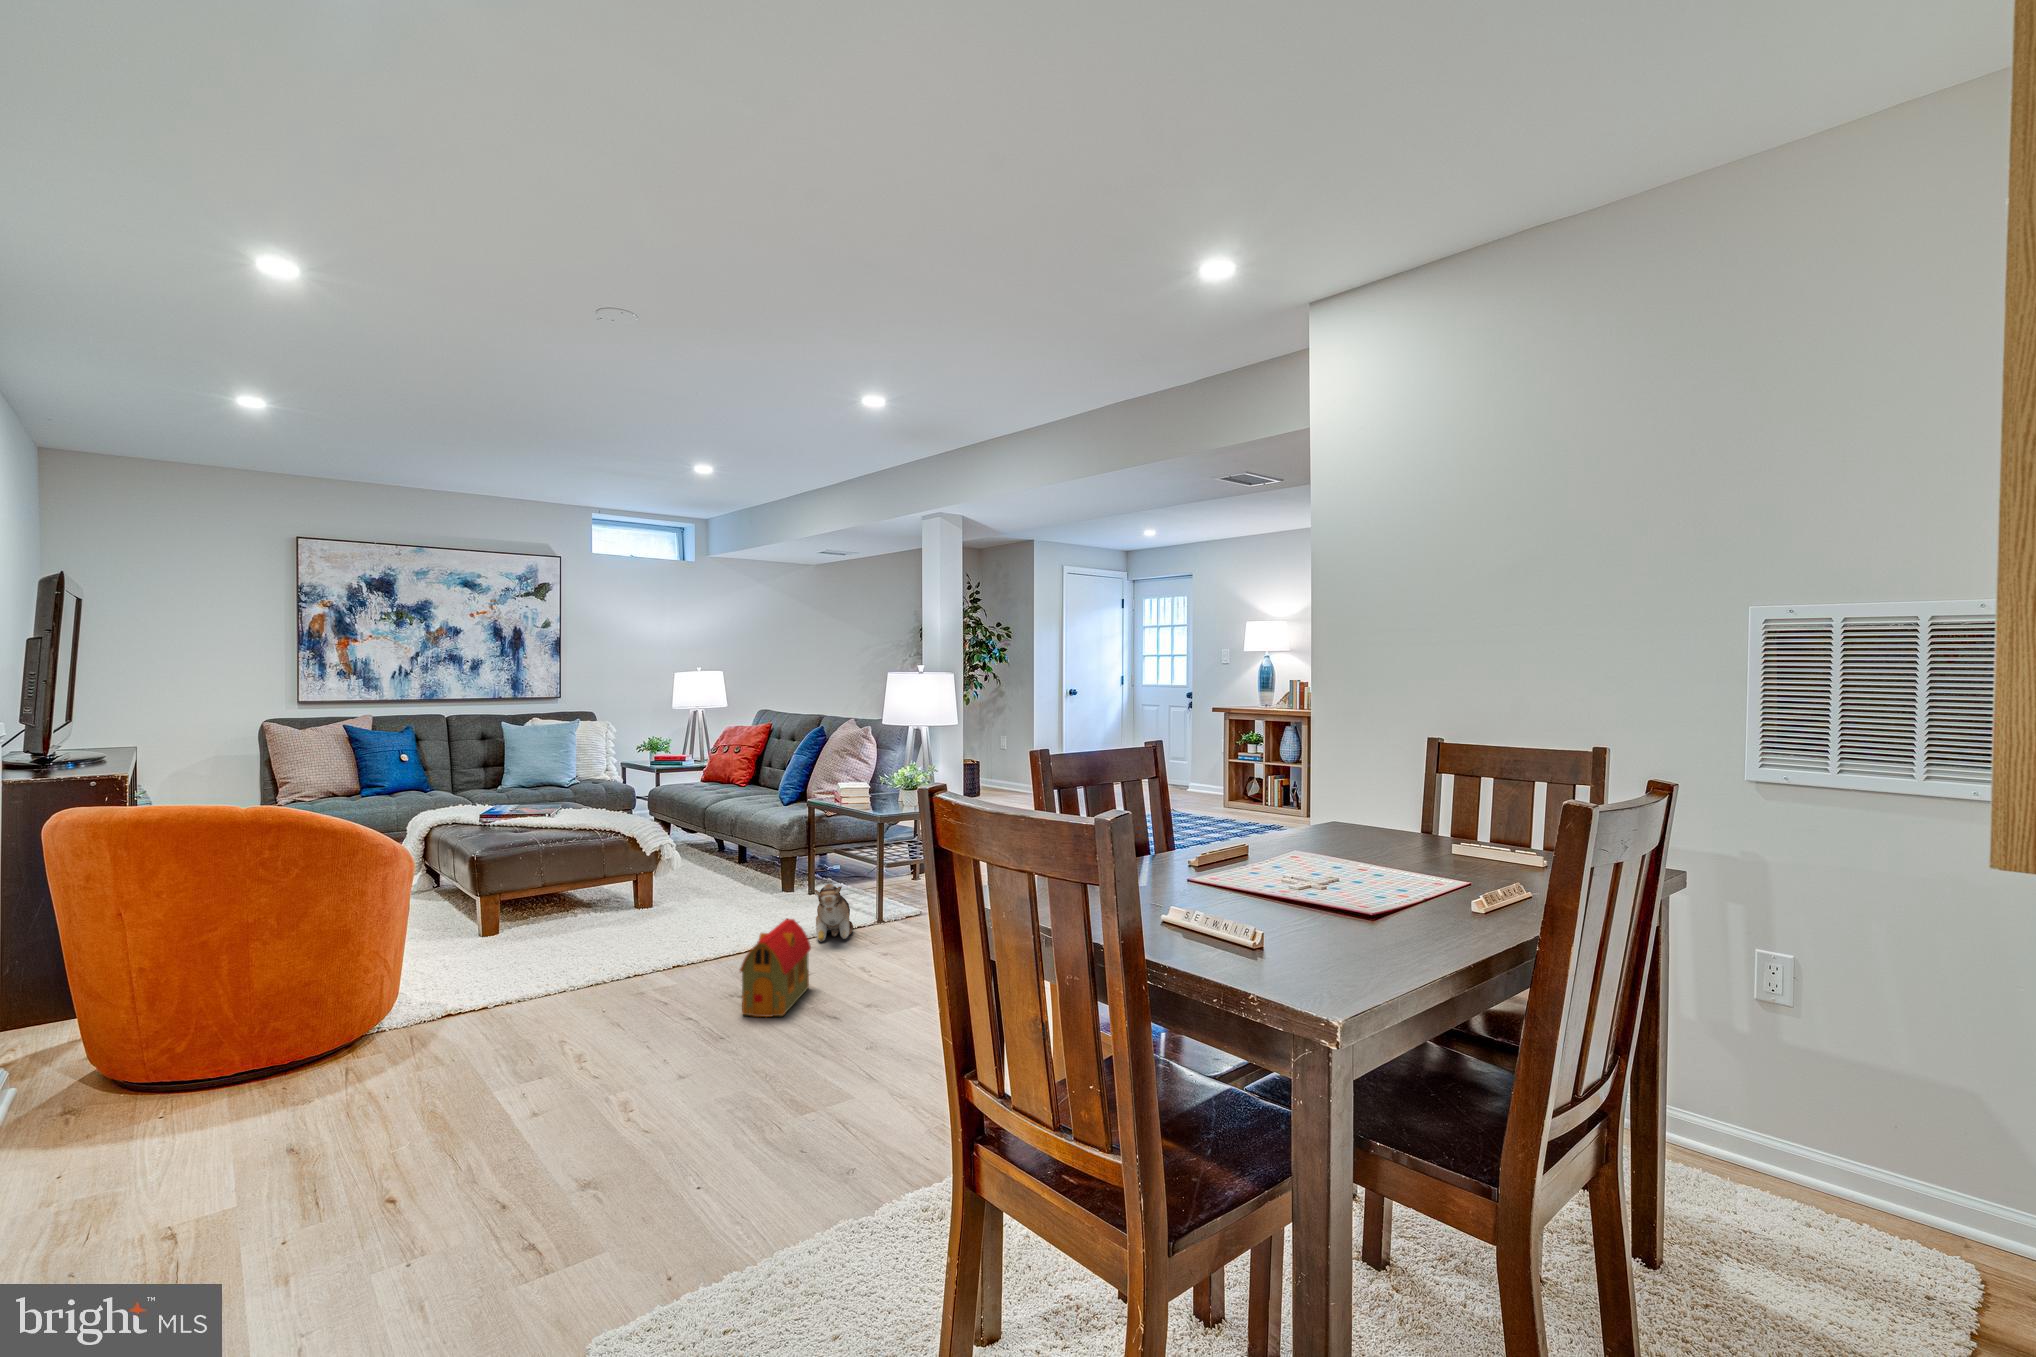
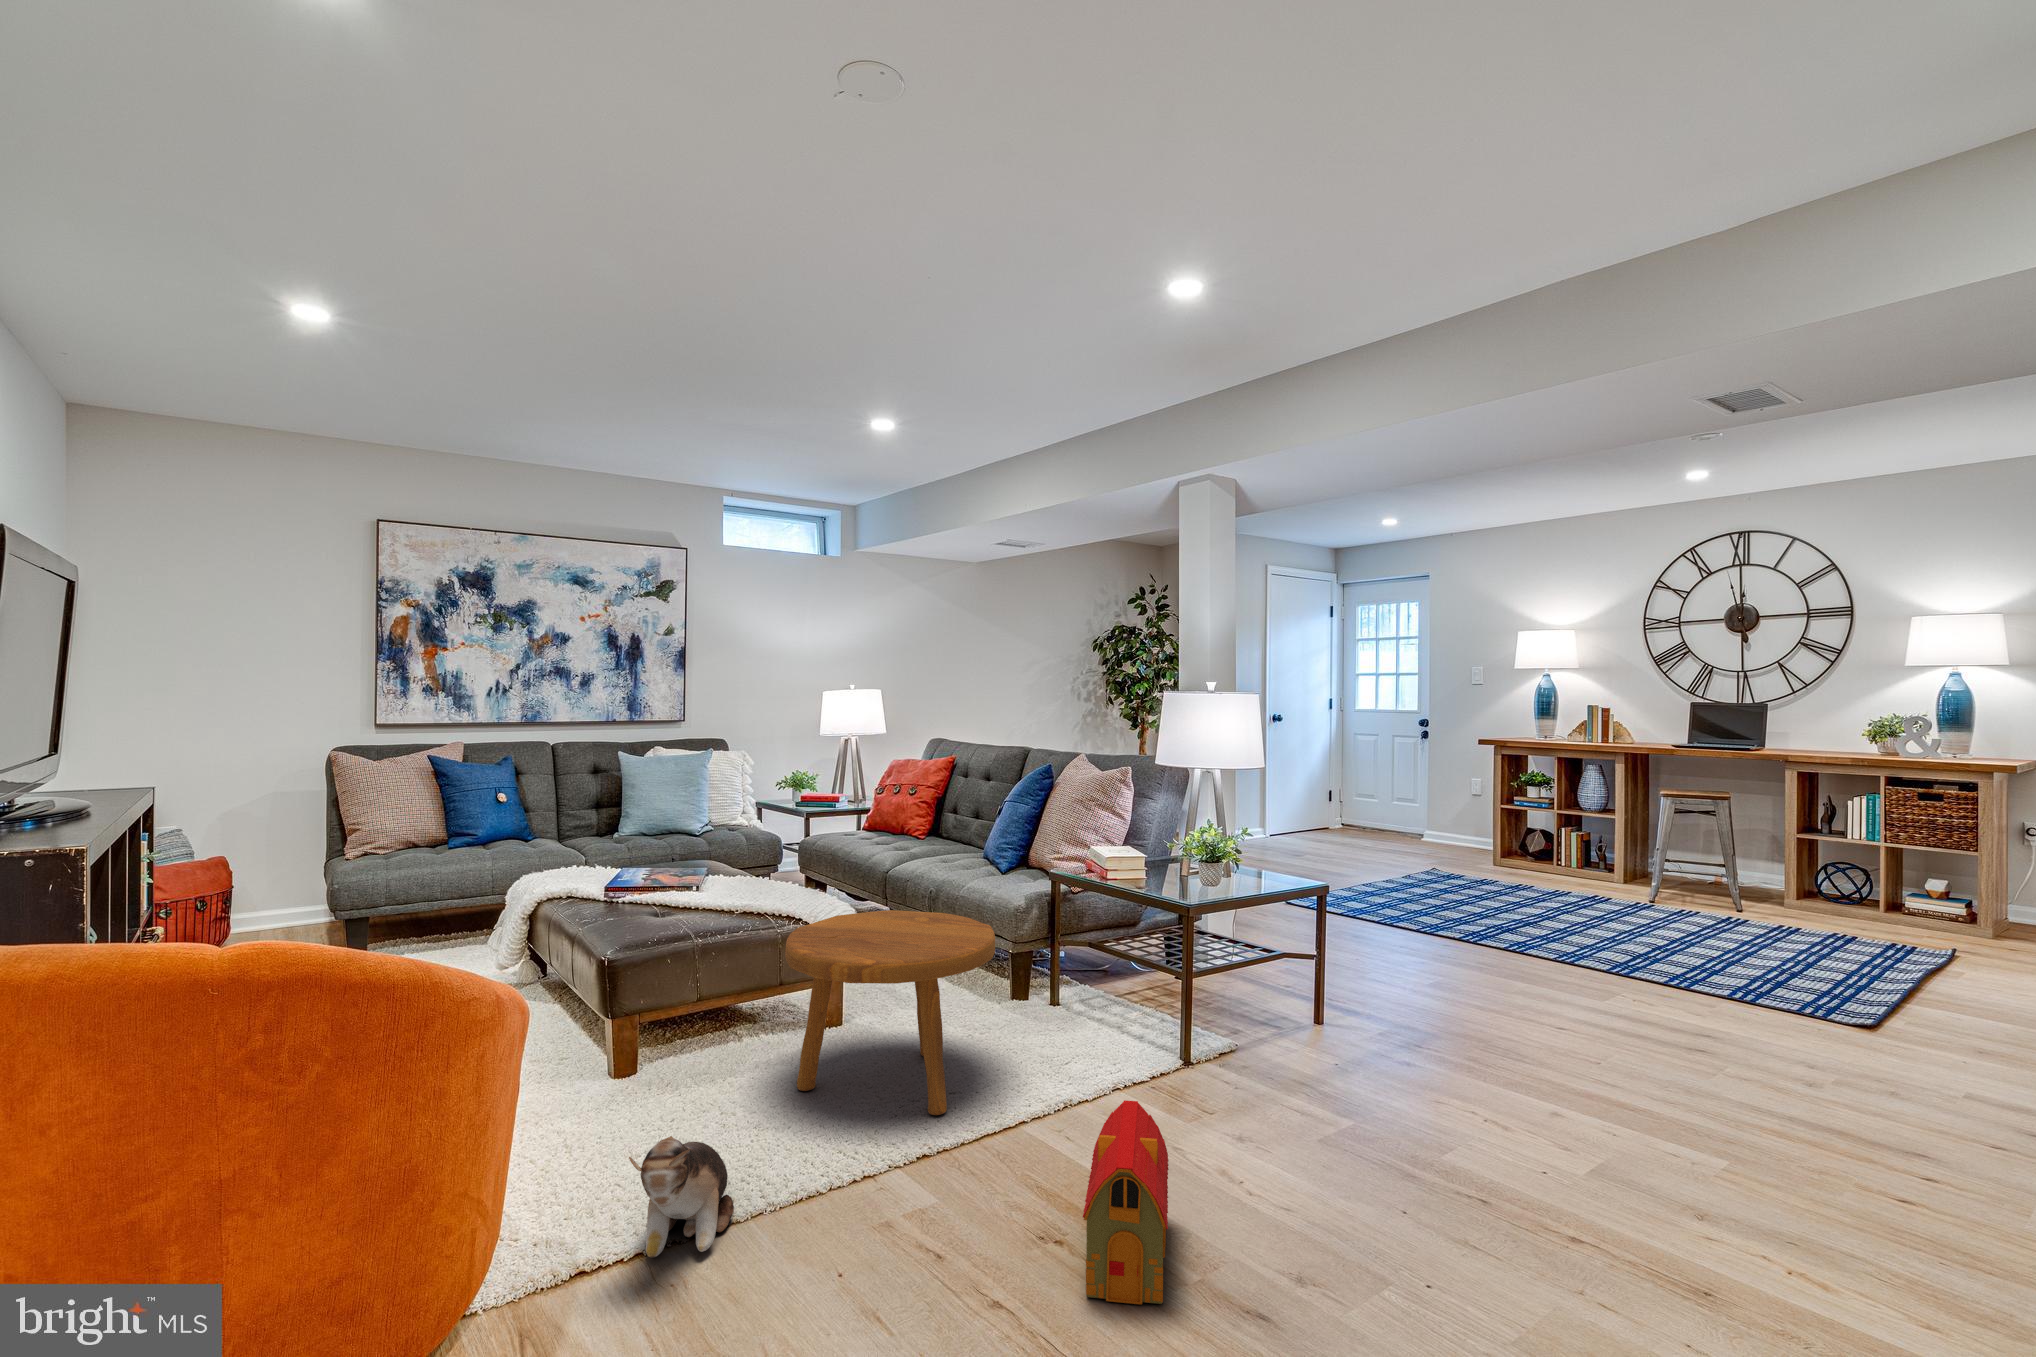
footstool: none [597,825,745,949] -> present [785,910,995,1115]
plush toy: present [814,884,853,942] -> present [629,1136,734,1257]

